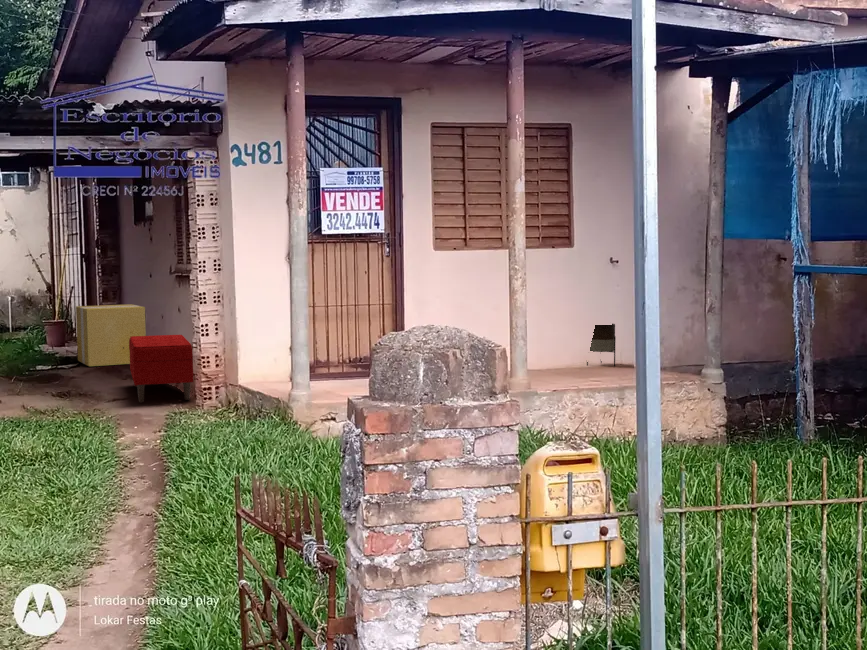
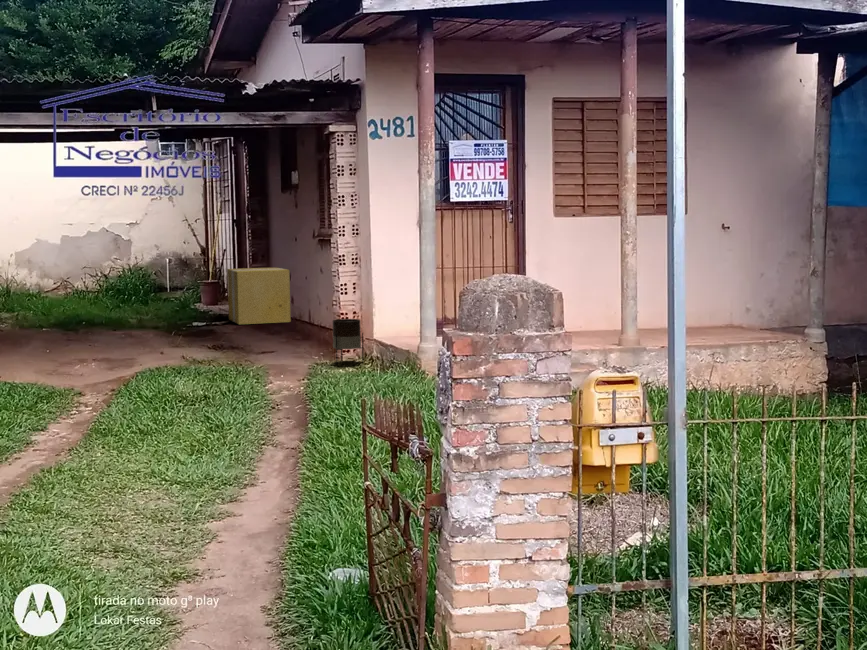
planter: present [587,324,616,366] -> present [333,319,363,364]
bench: present [129,335,193,402] -> none [276,295,333,356]

